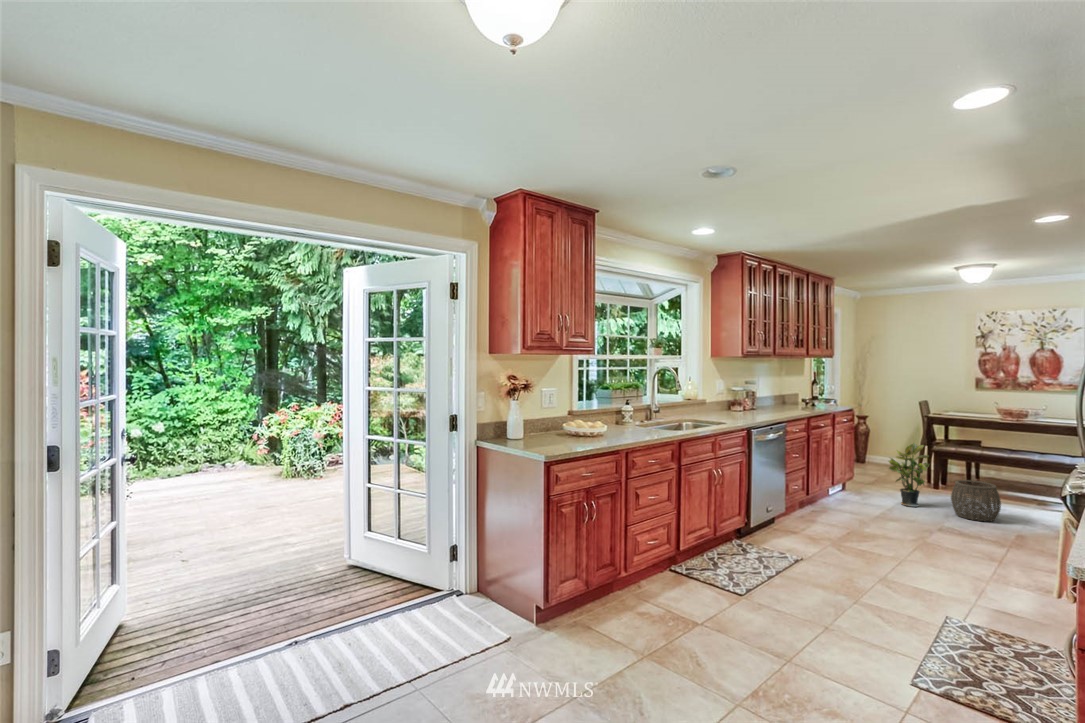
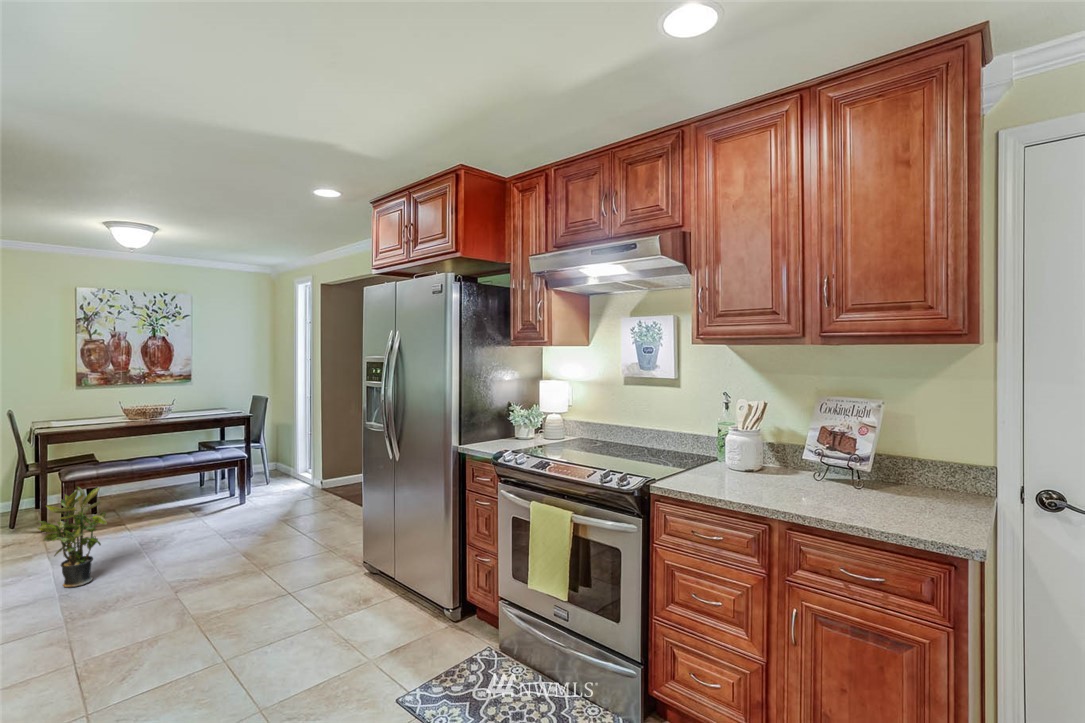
woven basket: present [951,480,1001,521] -> none [141,513,204,571]

